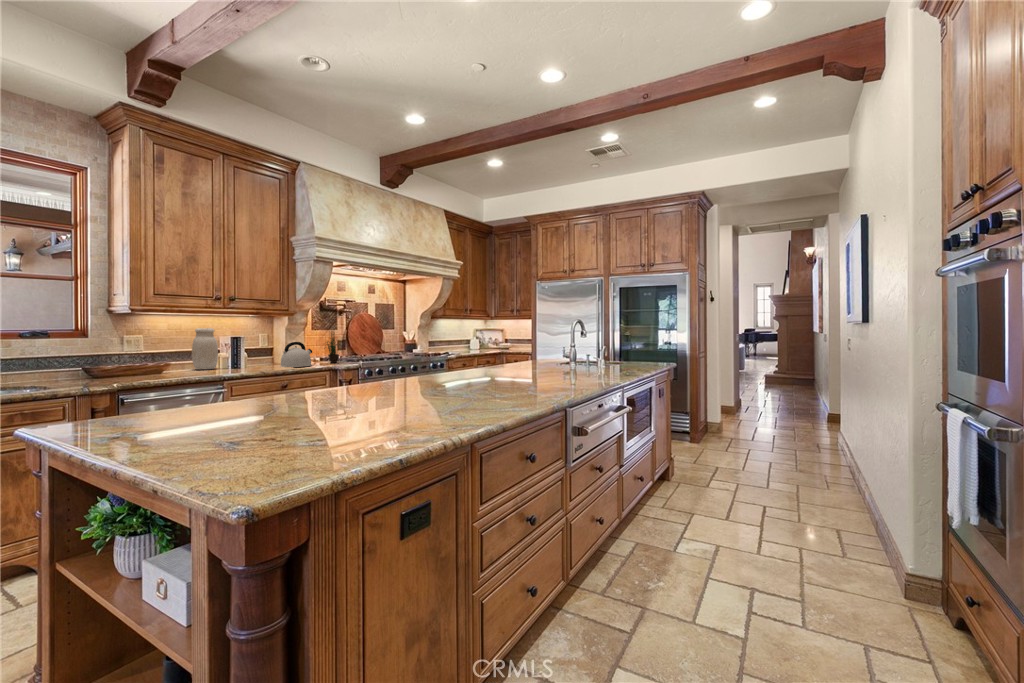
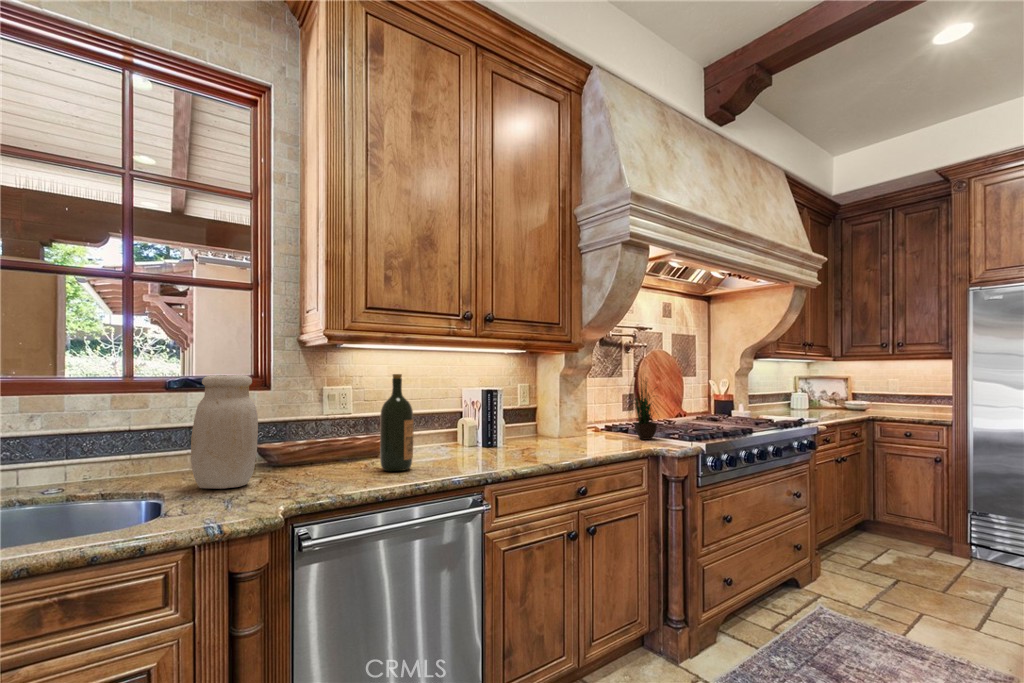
jar: present [192,328,218,370] -> present [191,375,258,489]
wine bottle: none [162,329,182,377] -> present [380,374,414,471]
kettle: present [281,342,312,367] -> none [562,399,616,448]

